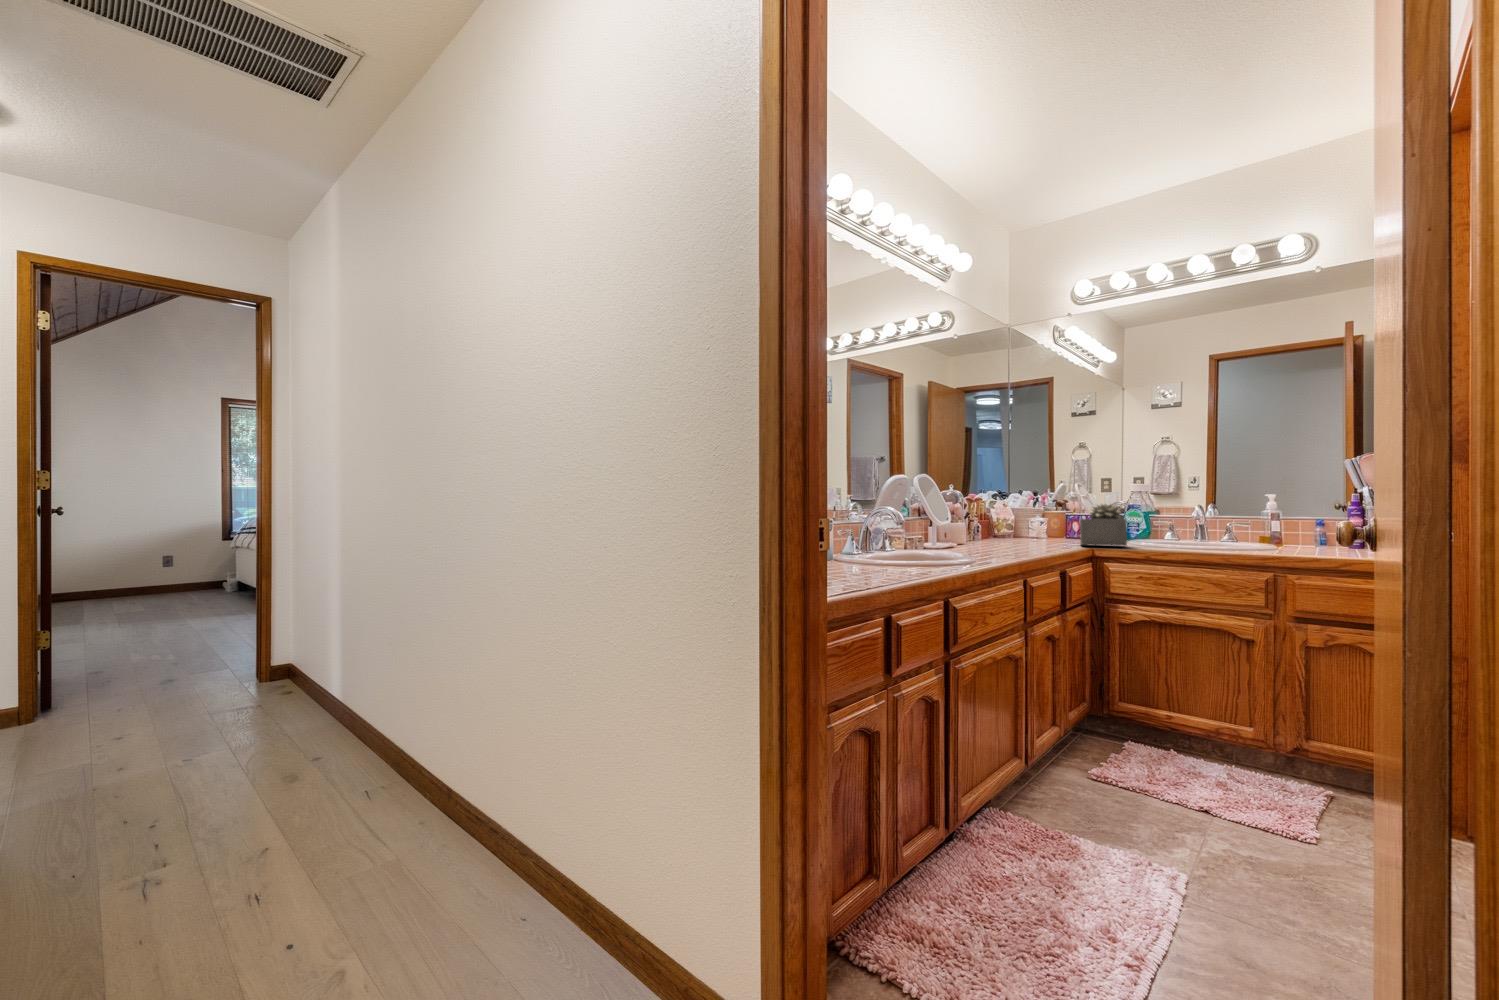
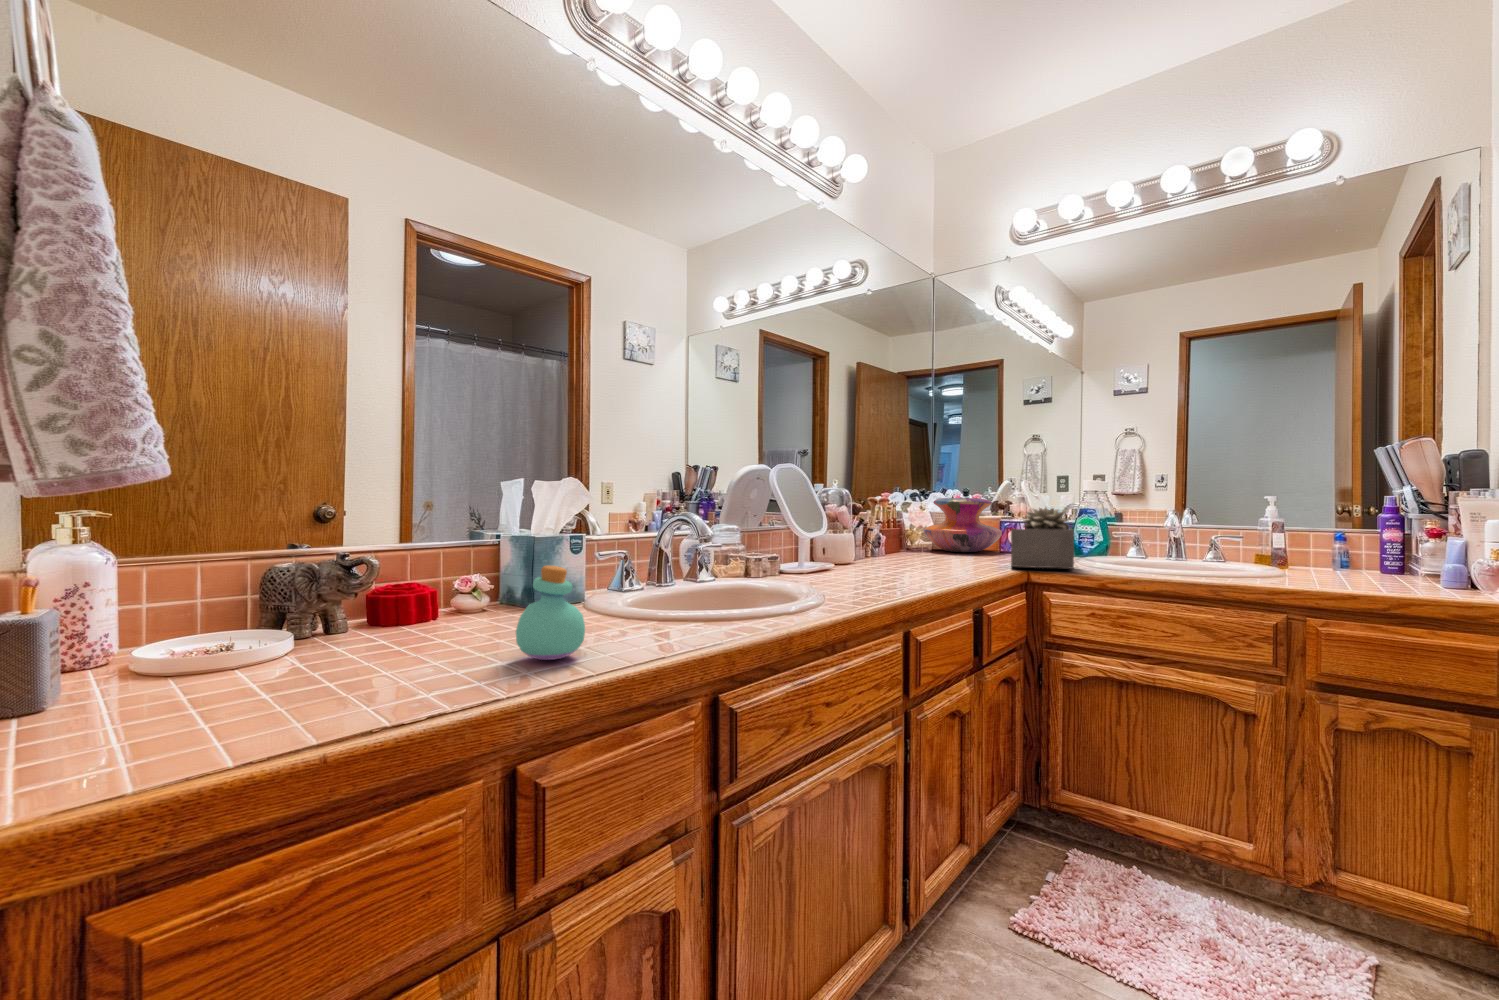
decorative vase: none [1007,498,1068,538] -> present [923,498,1002,552]
perfume bottle: none [855,532,889,578] -> present [516,566,585,660]

